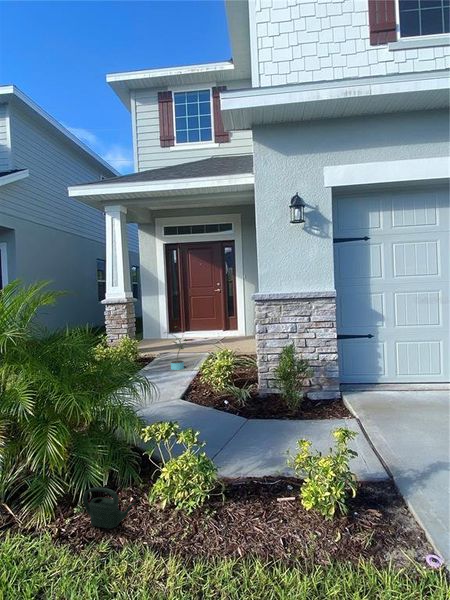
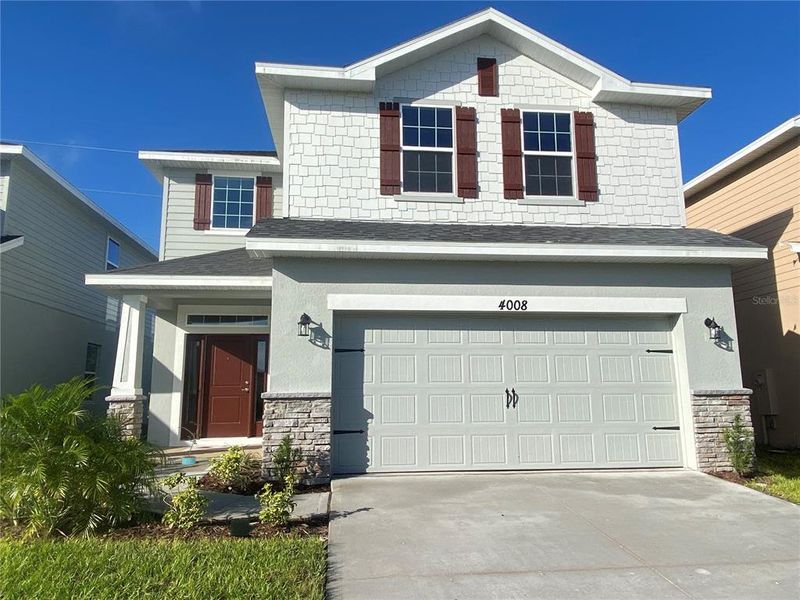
watering can: present [83,487,136,529] -> present [226,511,262,536]

